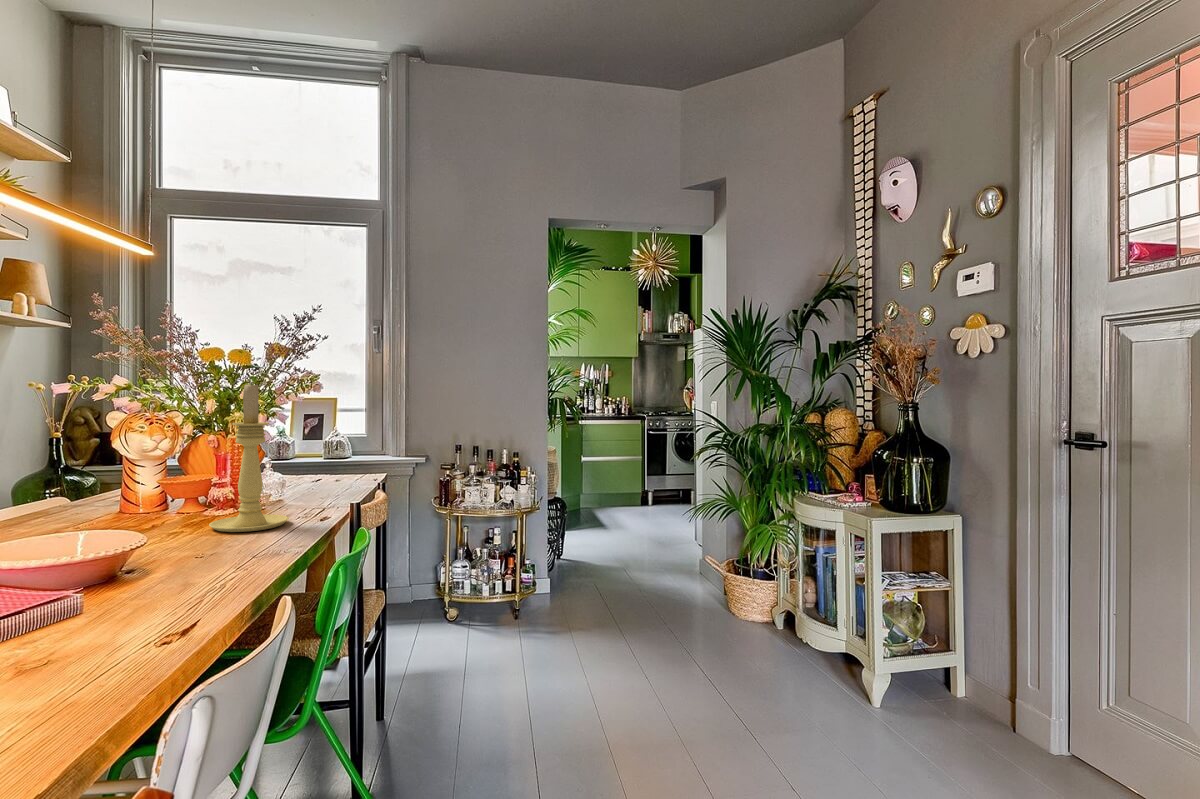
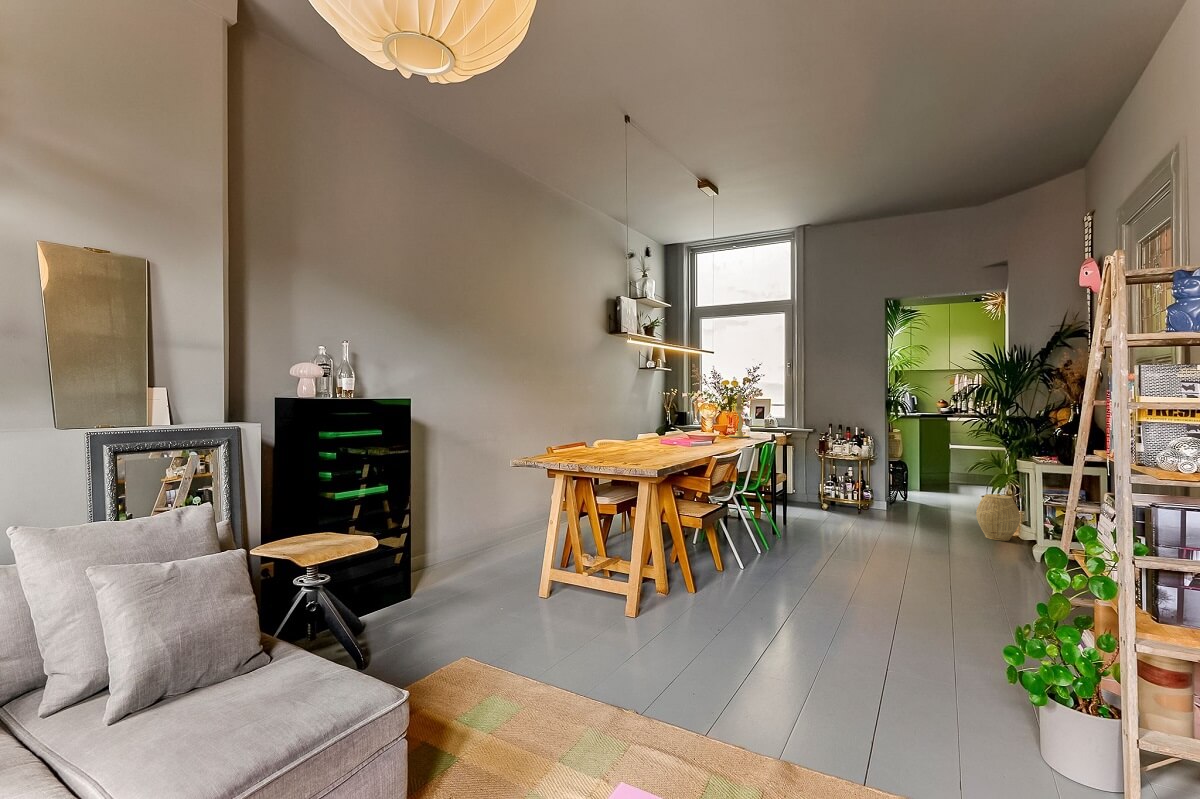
woven basket: none [721,559,785,643] -> present [976,494,1020,541]

